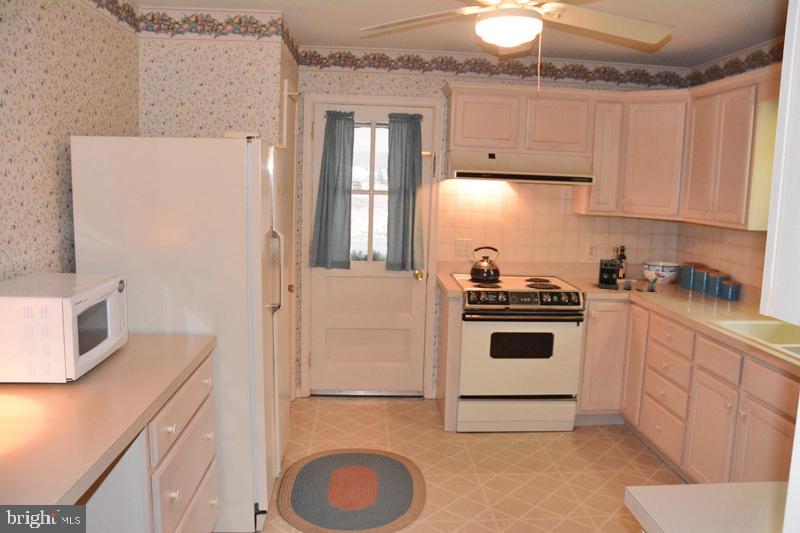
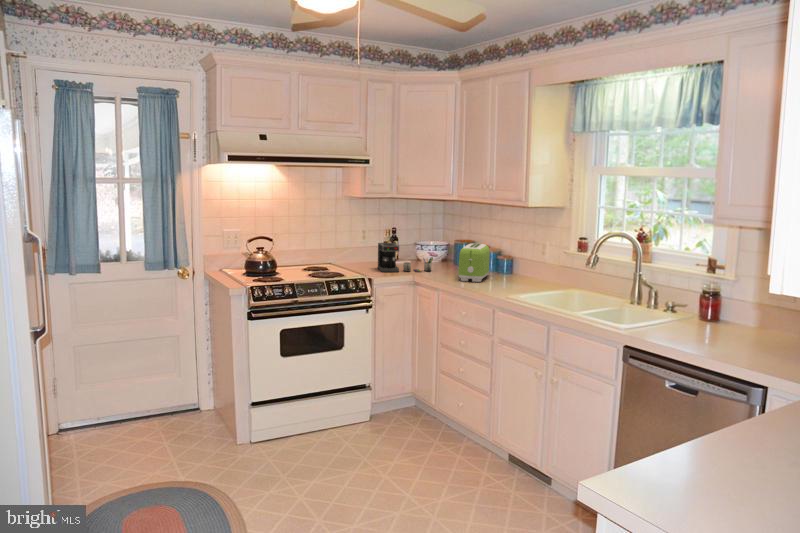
toaster: none [682,265,724,307] -> present [459,244,490,282]

